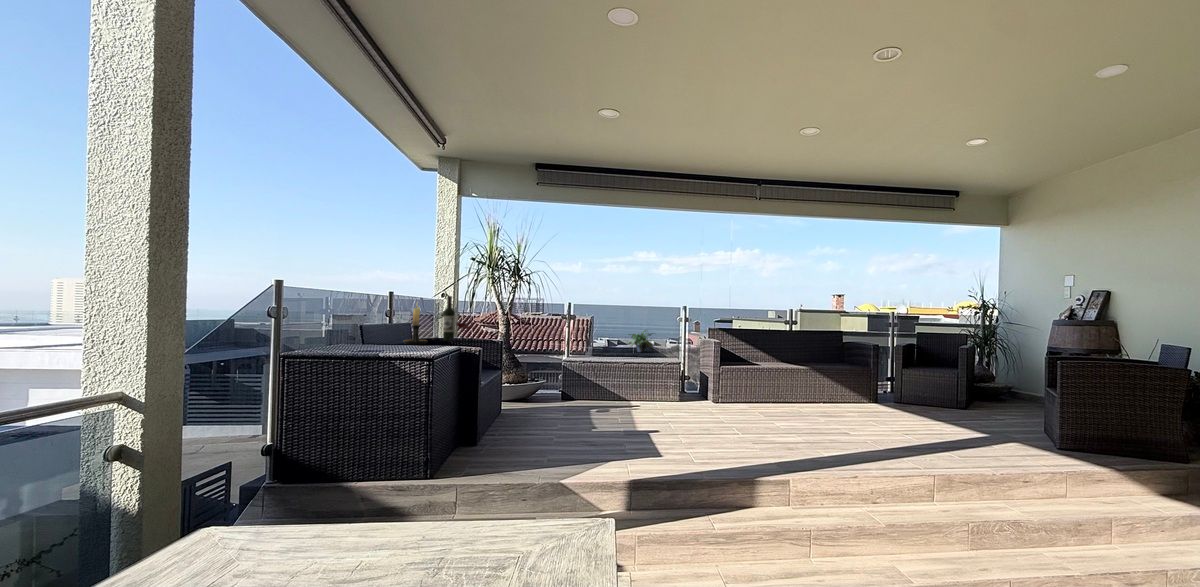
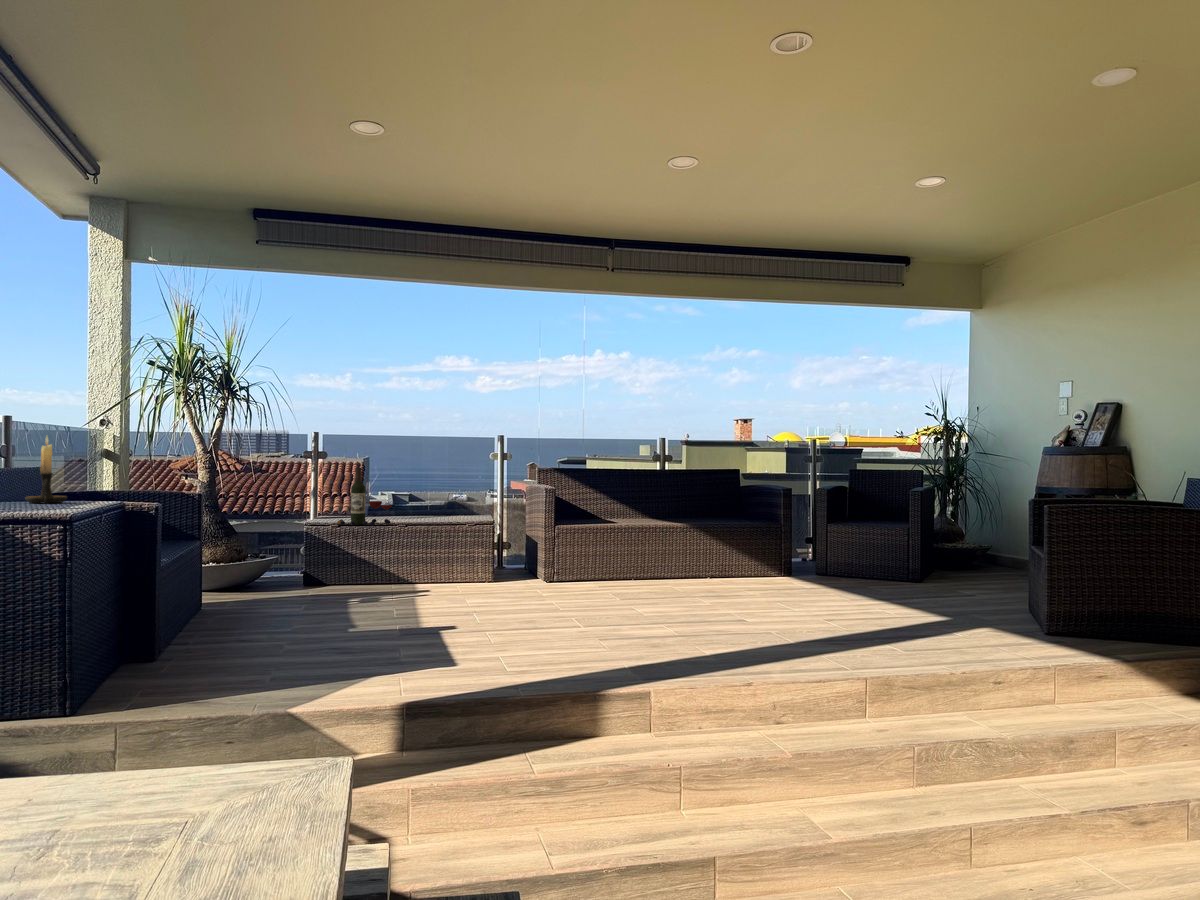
wine bottle: present [433,296,473,341] -> present [337,468,392,526]
potted plant: present [628,330,653,352] -> none [421,475,467,510]

